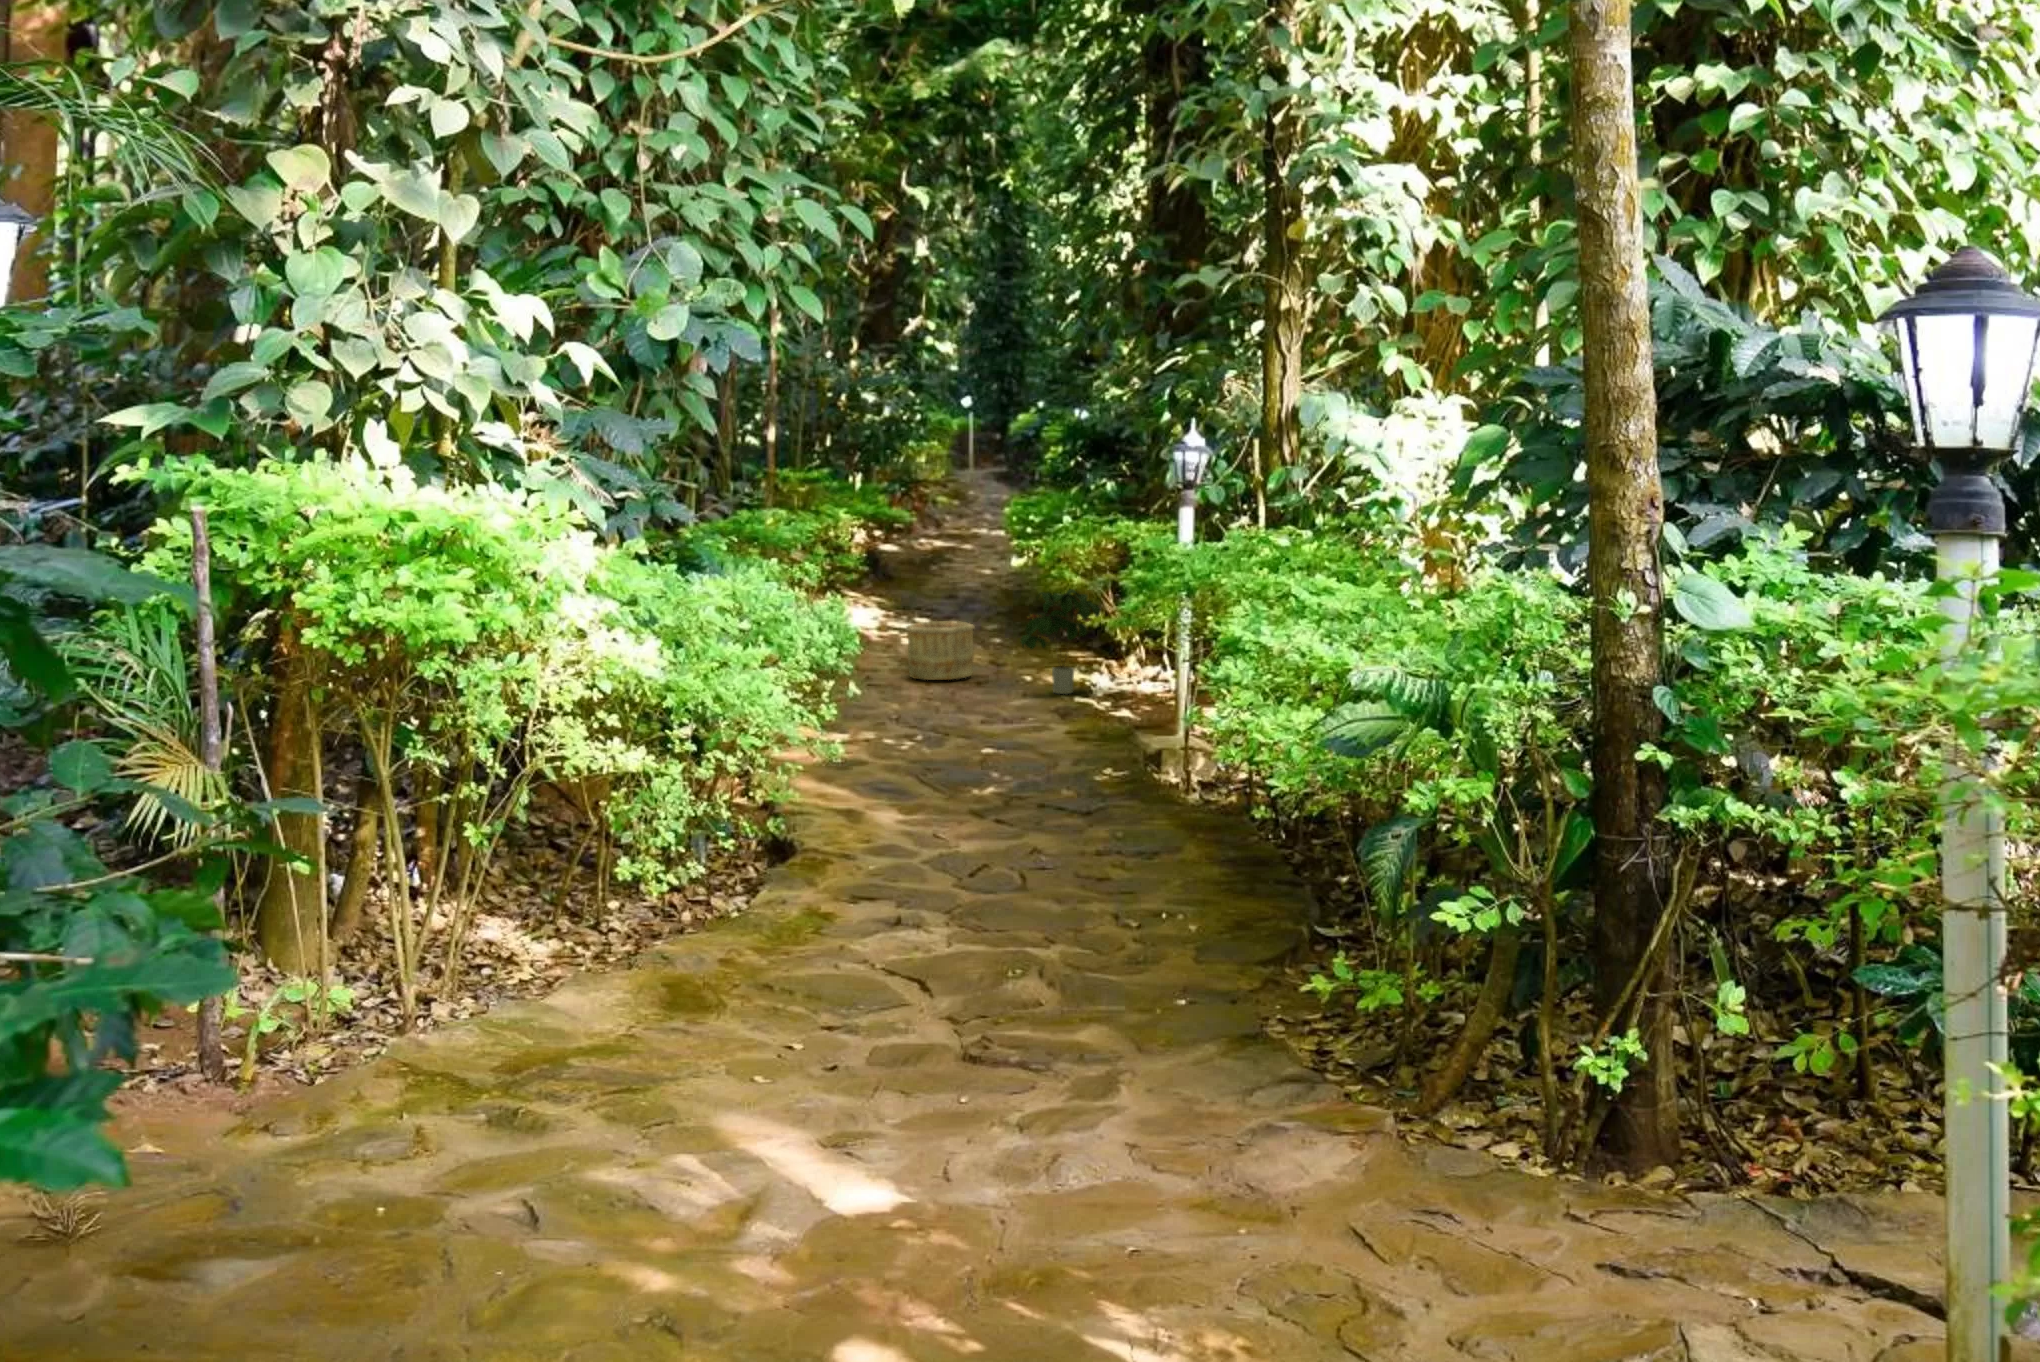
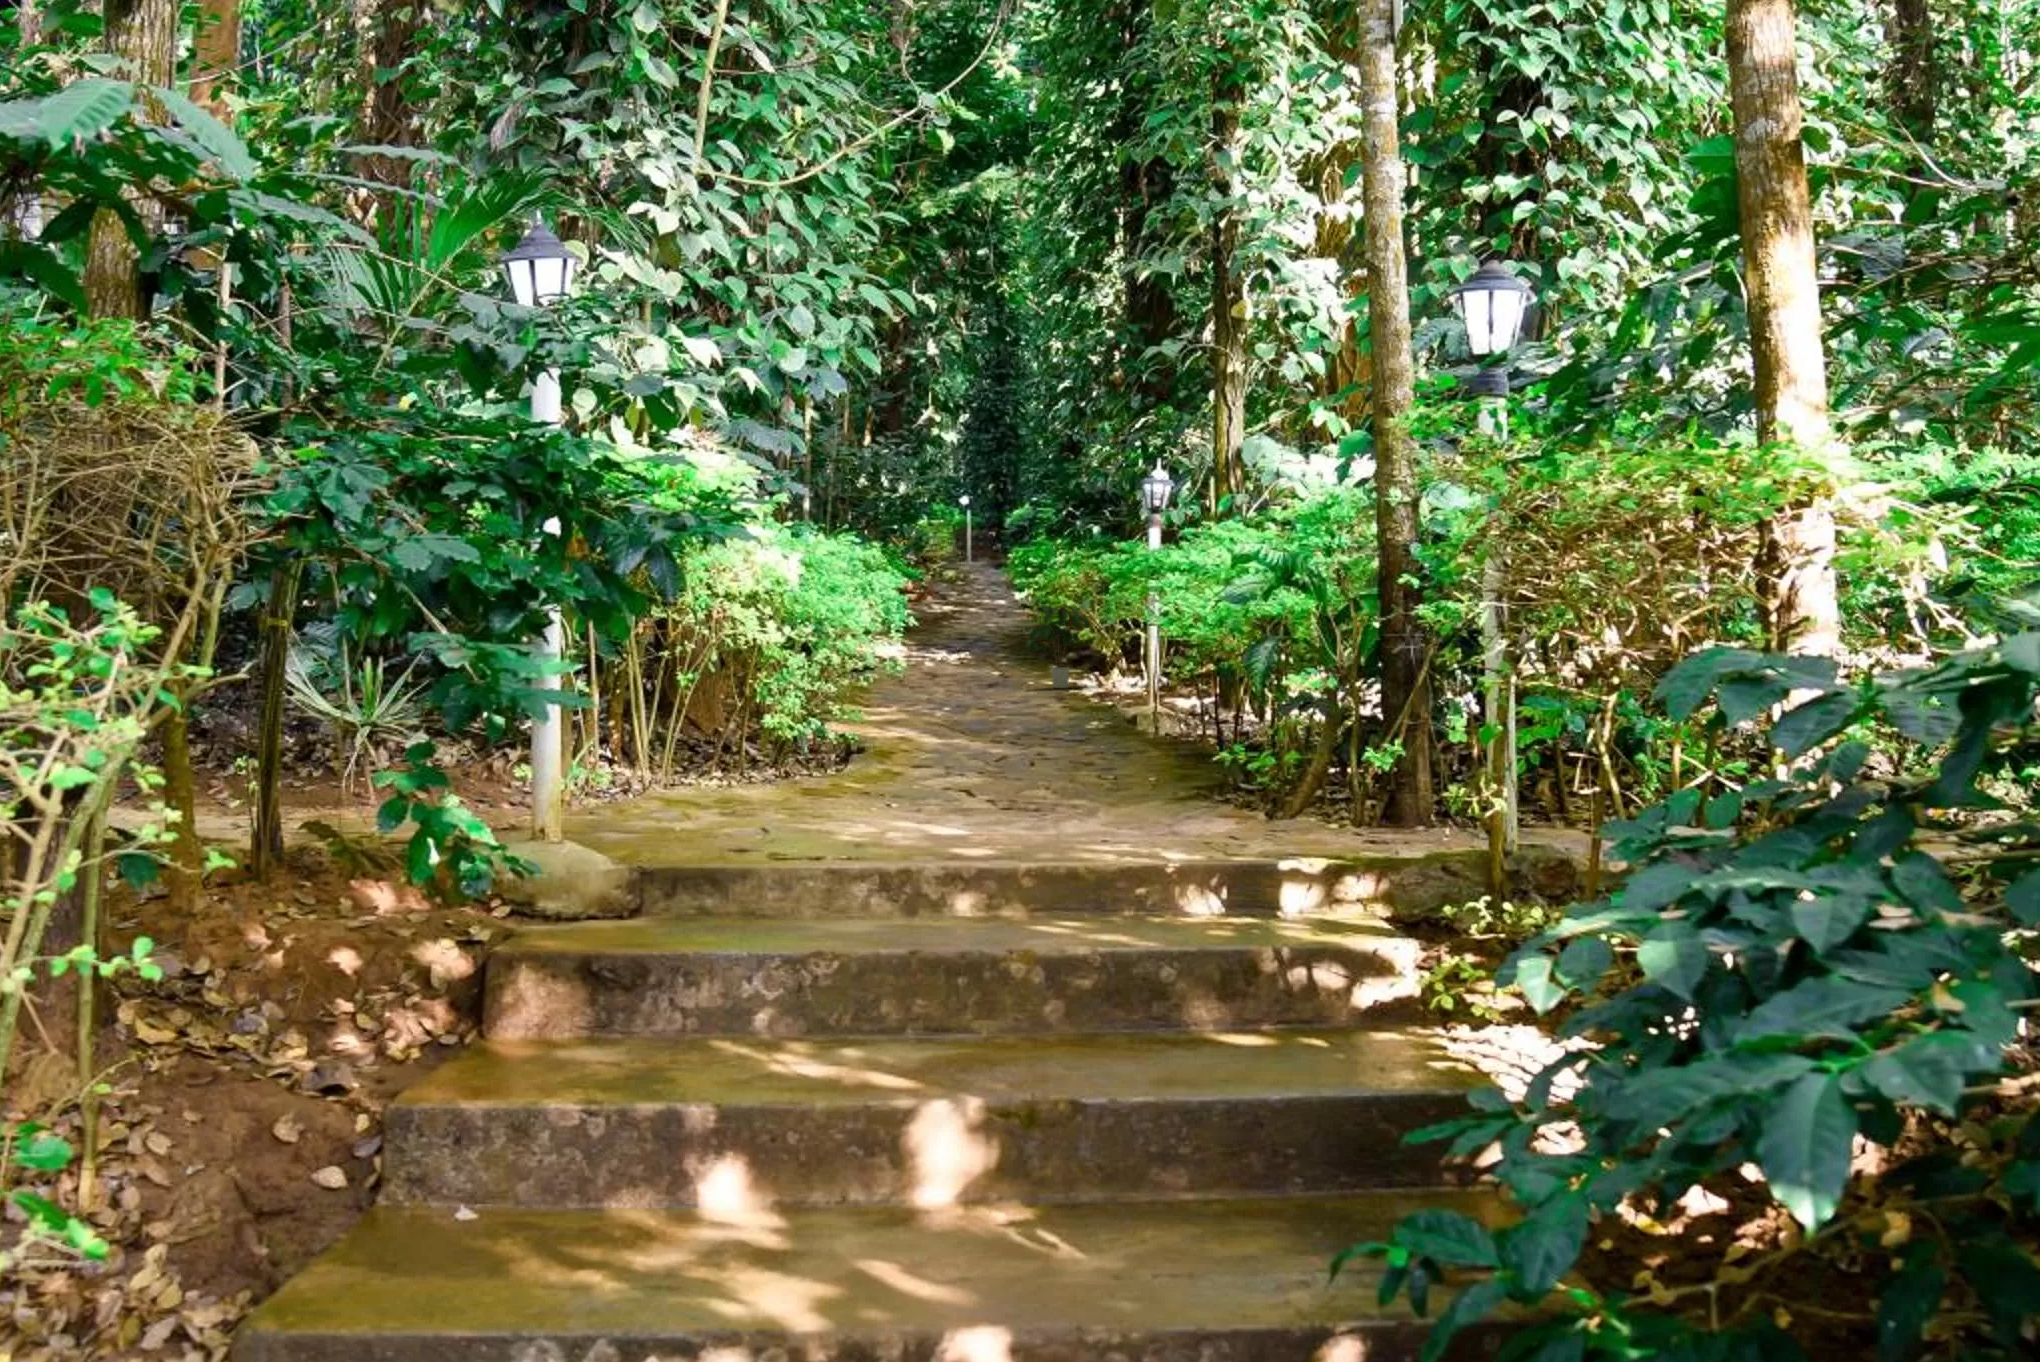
wooden bucket: present [906,621,974,680] -> none [932,637,988,682]

